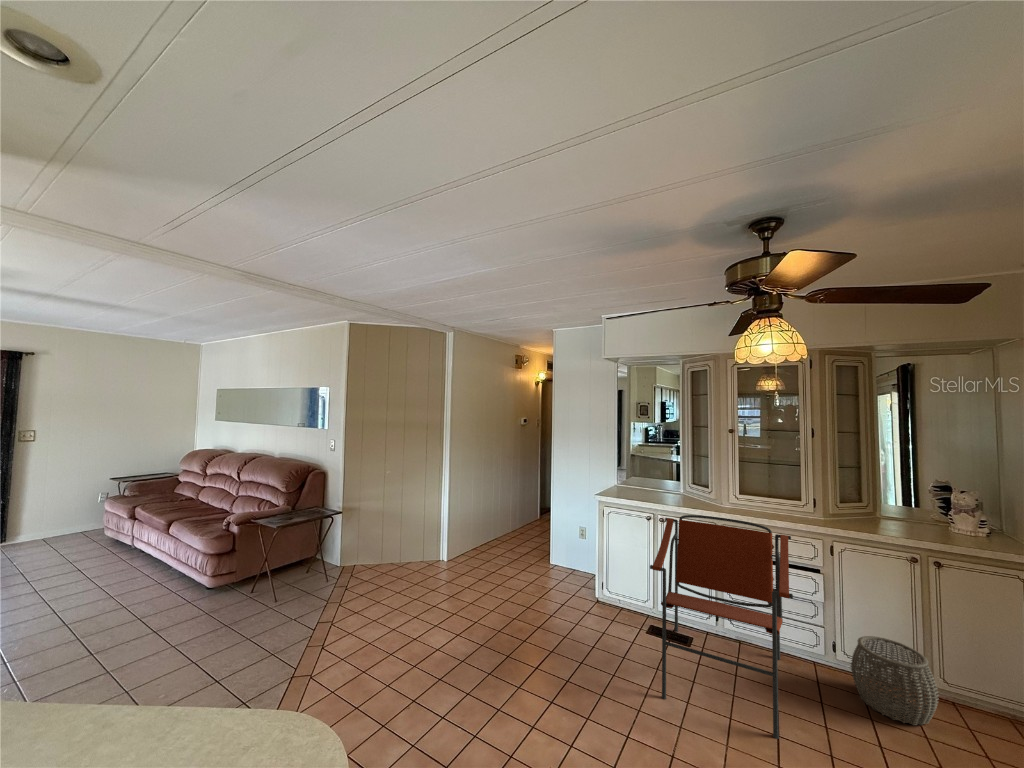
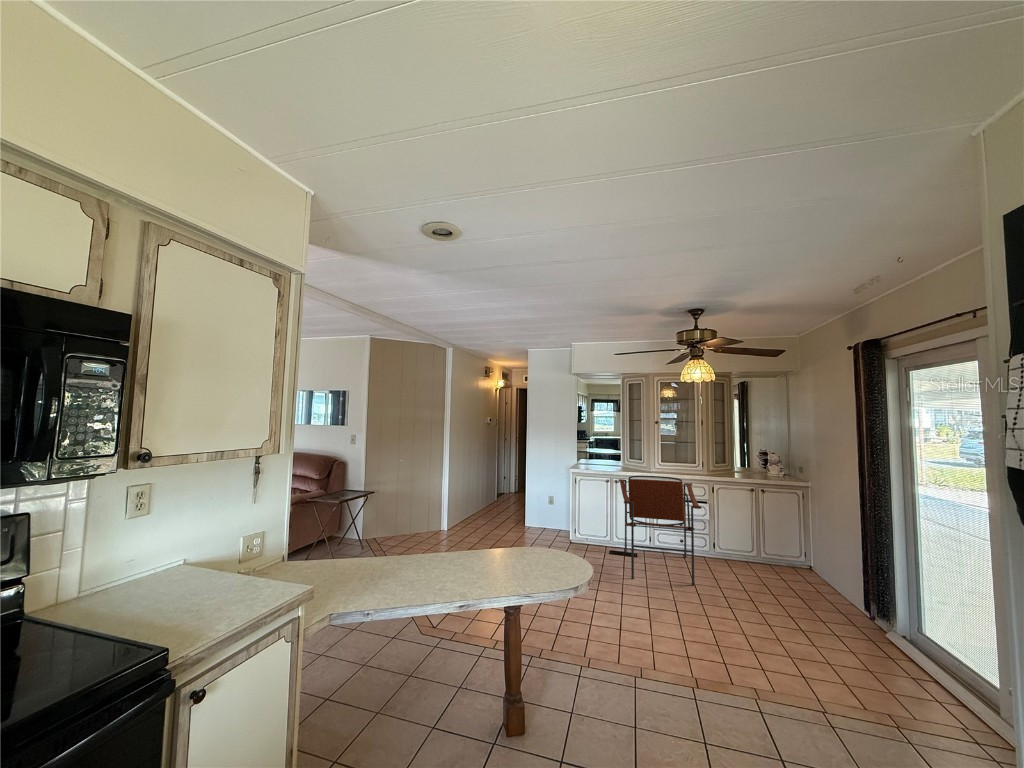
woven basket: present [851,636,938,725] -> none [724,534,764,574]

